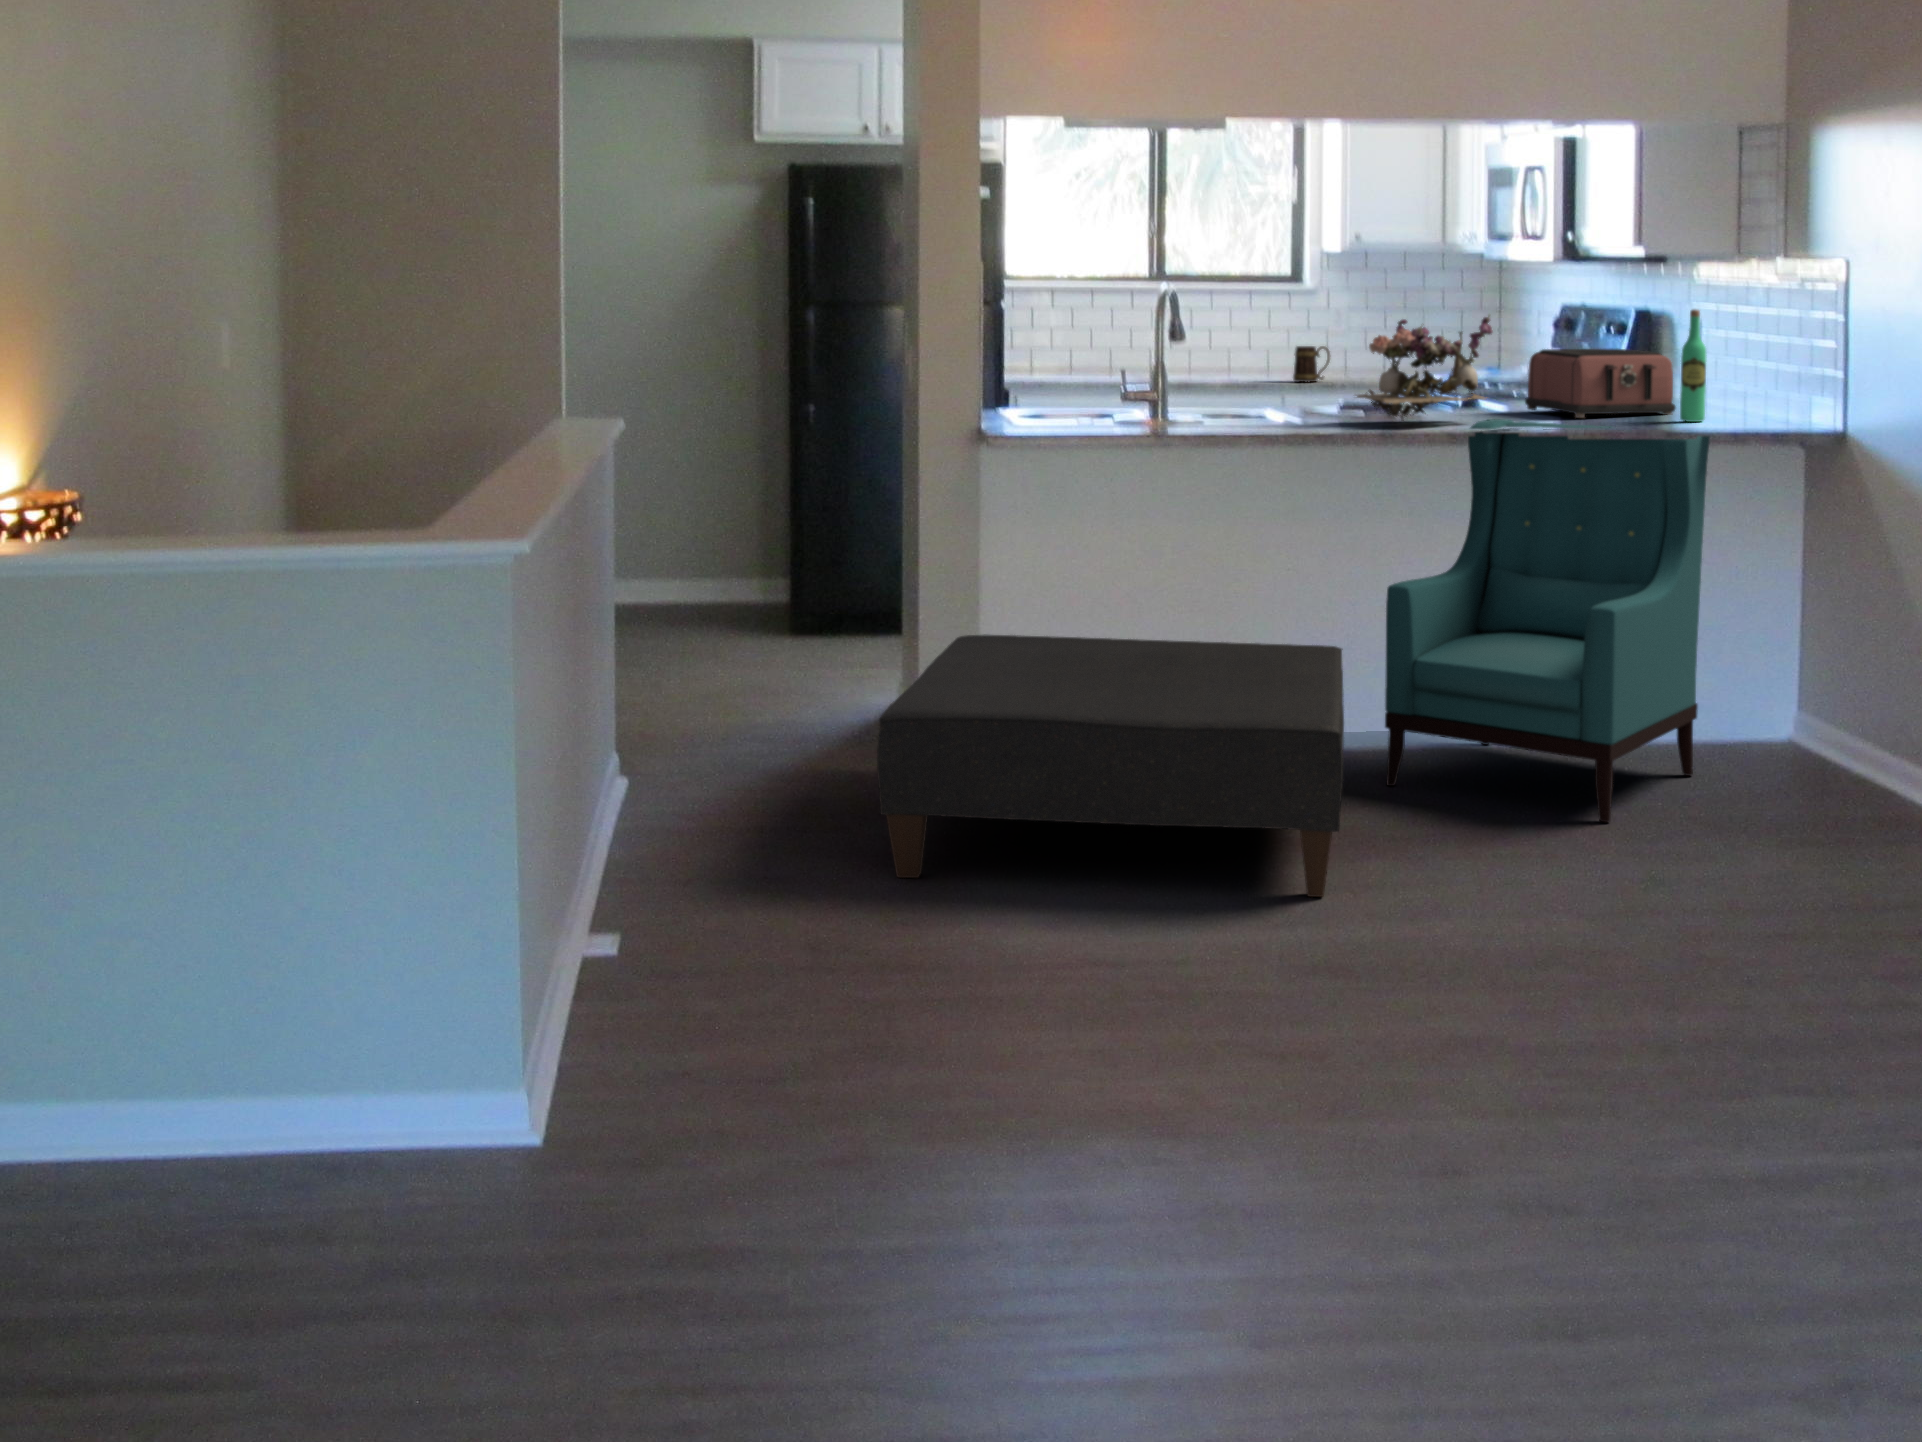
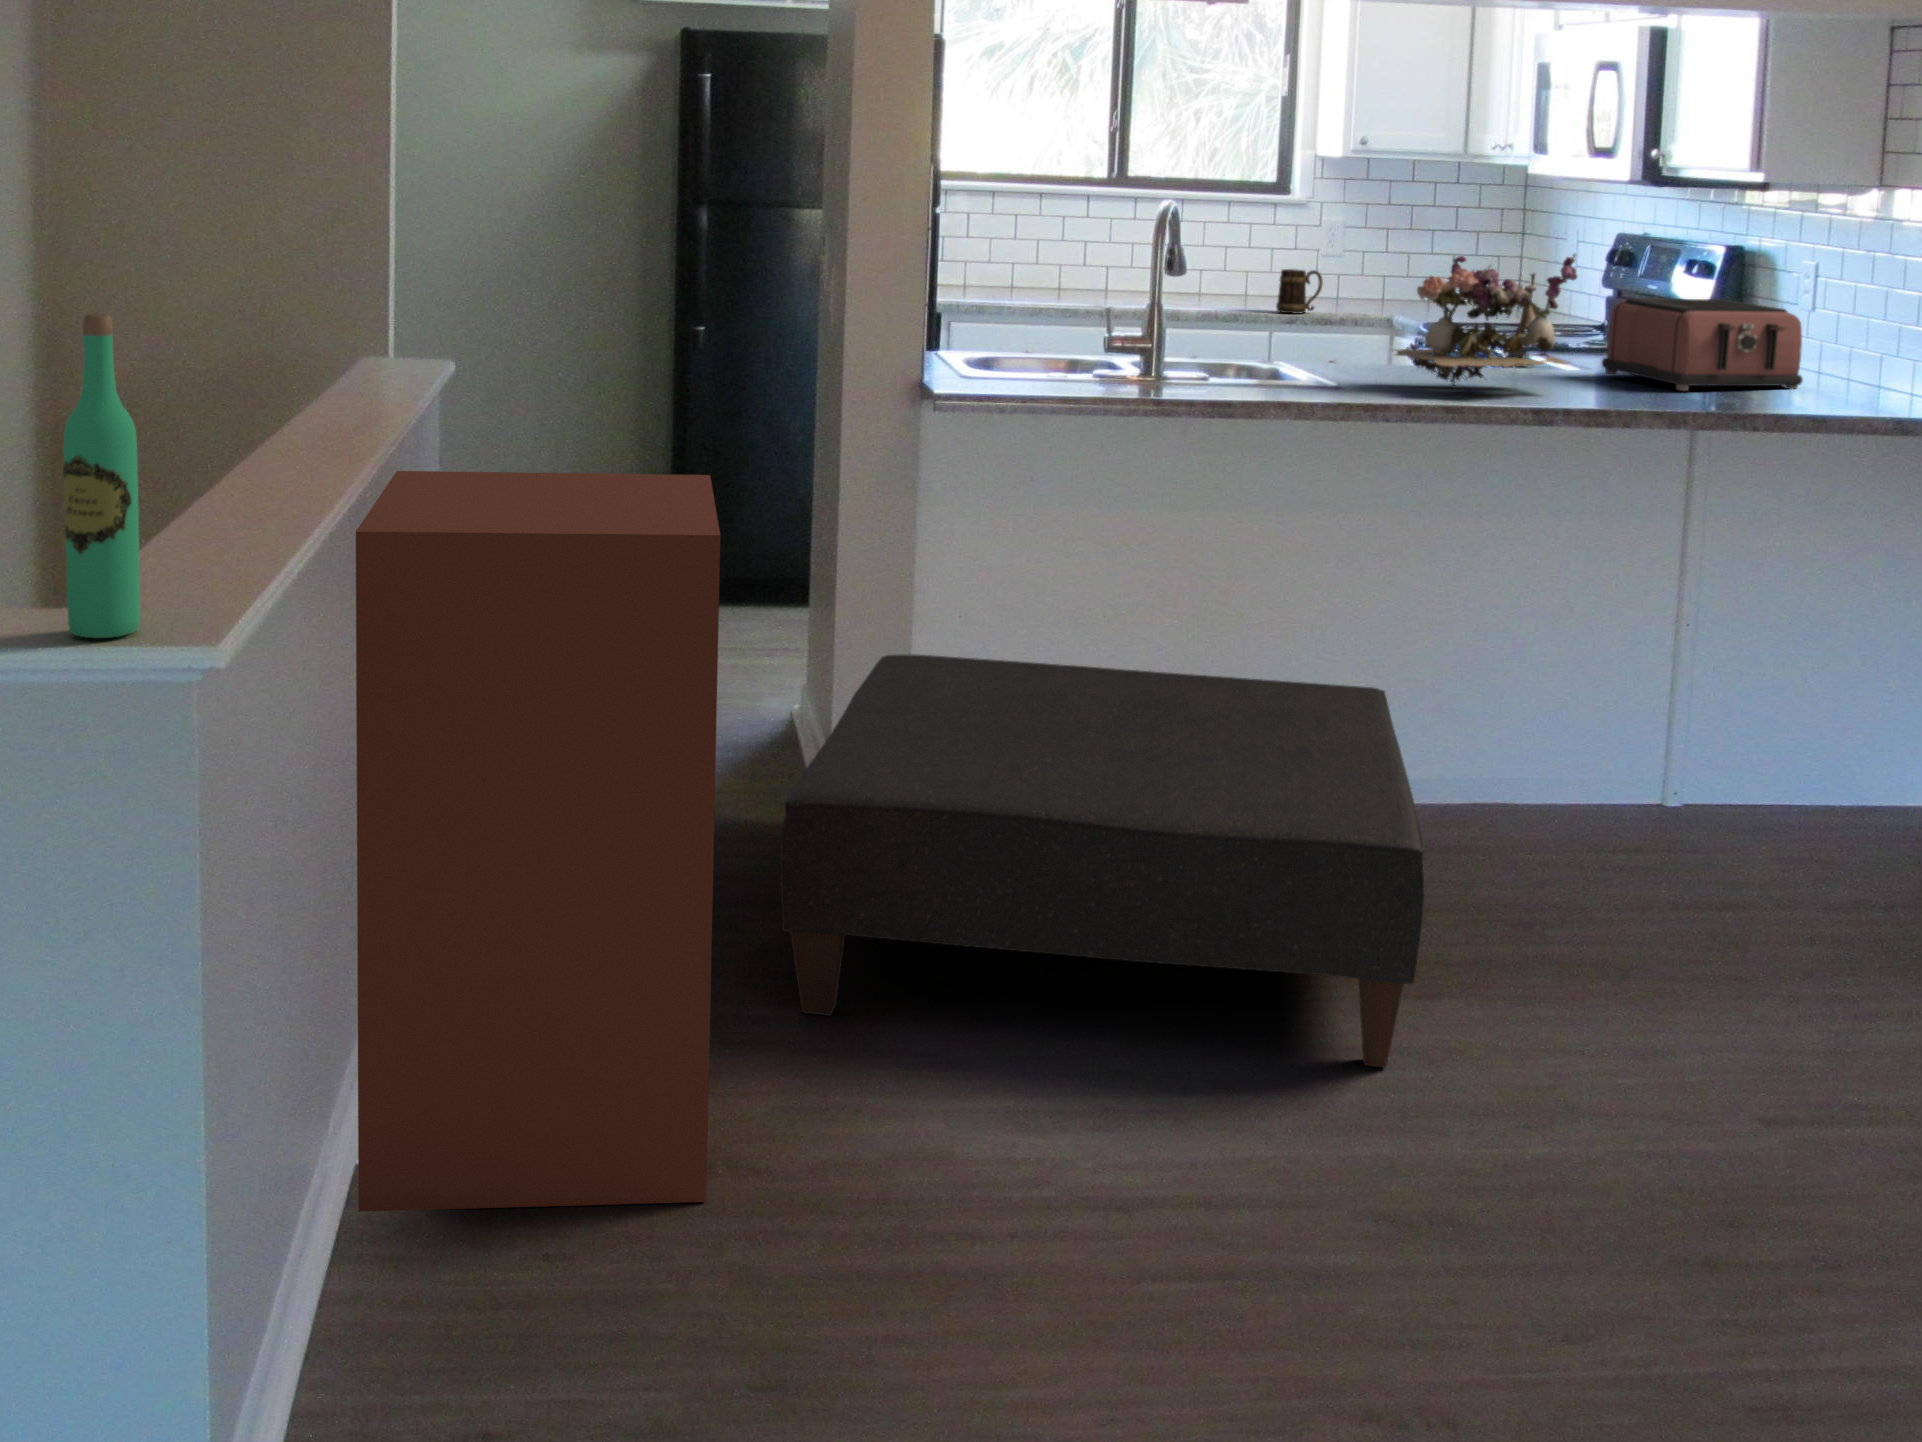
wine bottle: present [1680,309,1706,422] -> present [63,314,140,638]
armchair: present [1385,419,1710,822] -> none [1431,389,1871,939]
bookshelf: none [580,475,828,982] -> present [356,471,720,1212]

